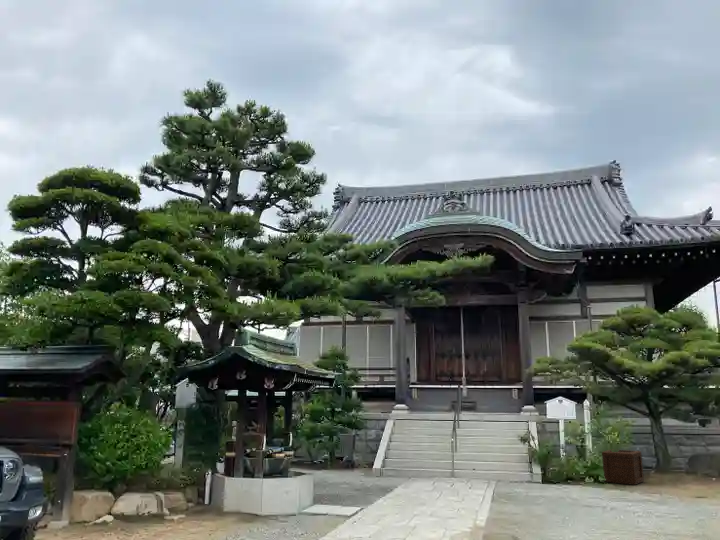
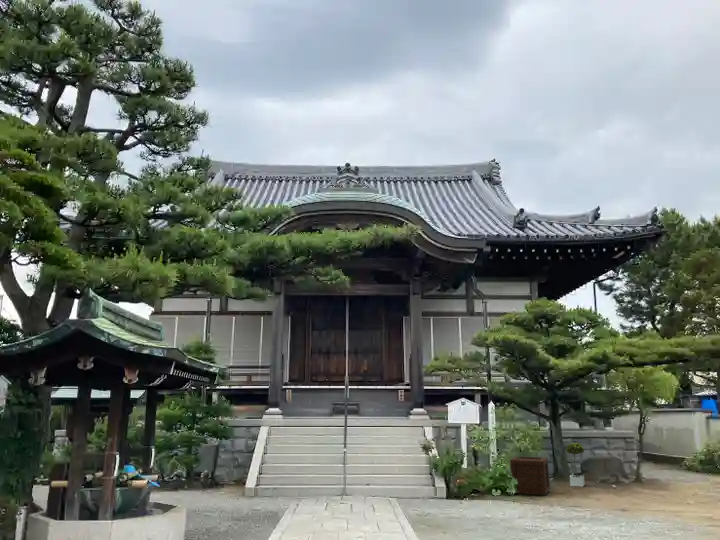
potted tree: none [665,438,686,480] -> present [566,443,585,487]

